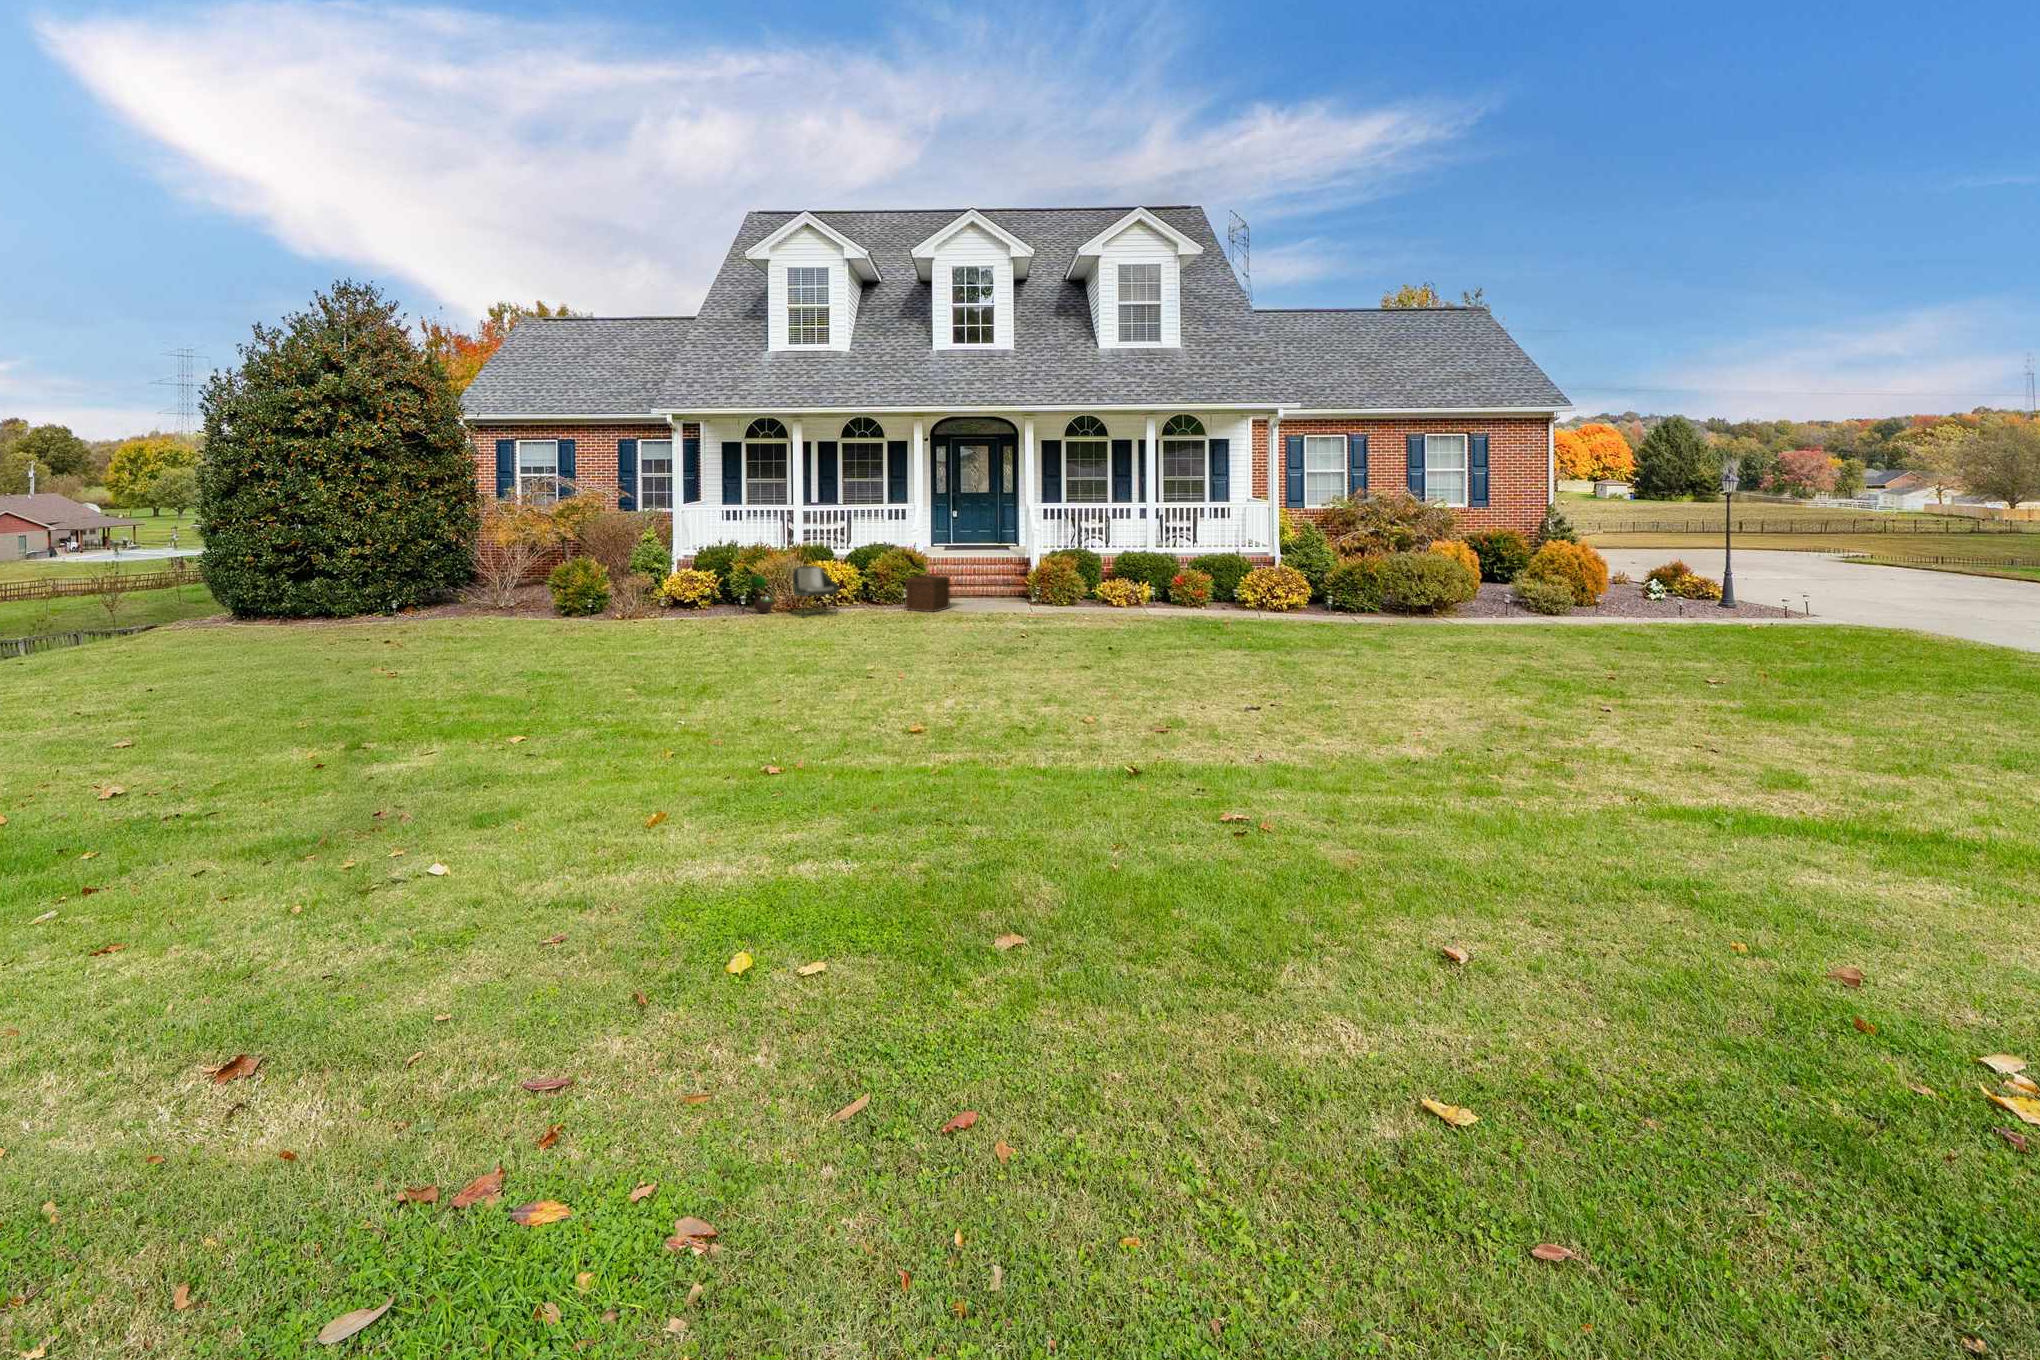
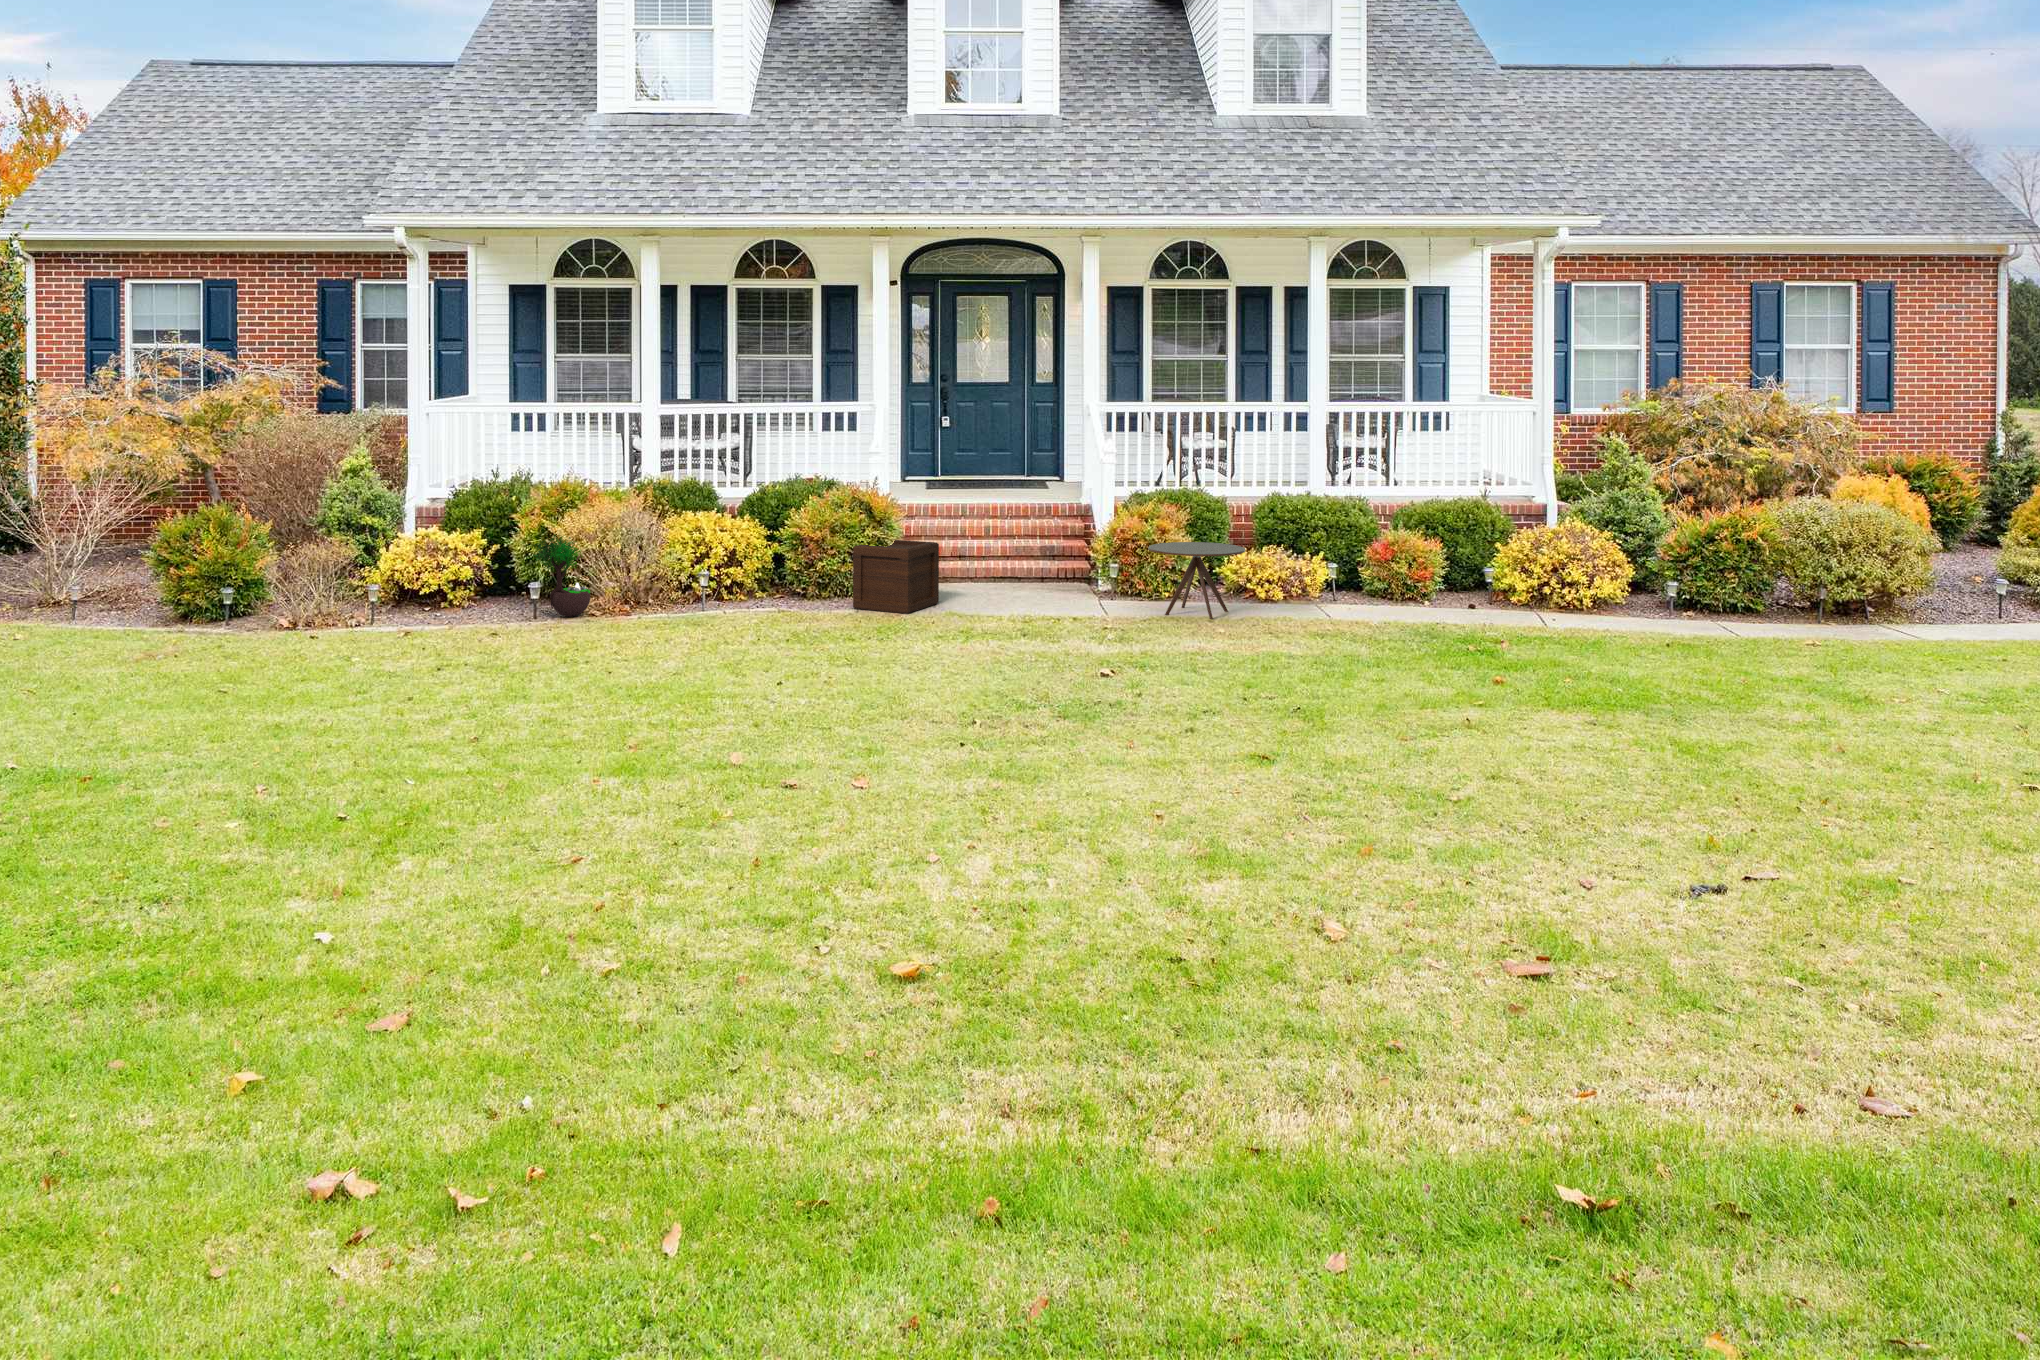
lounge chair: present [793,565,840,614] -> none [624,522,722,629]
round table: none [1057,576,1107,614] -> present [1148,542,1245,619]

